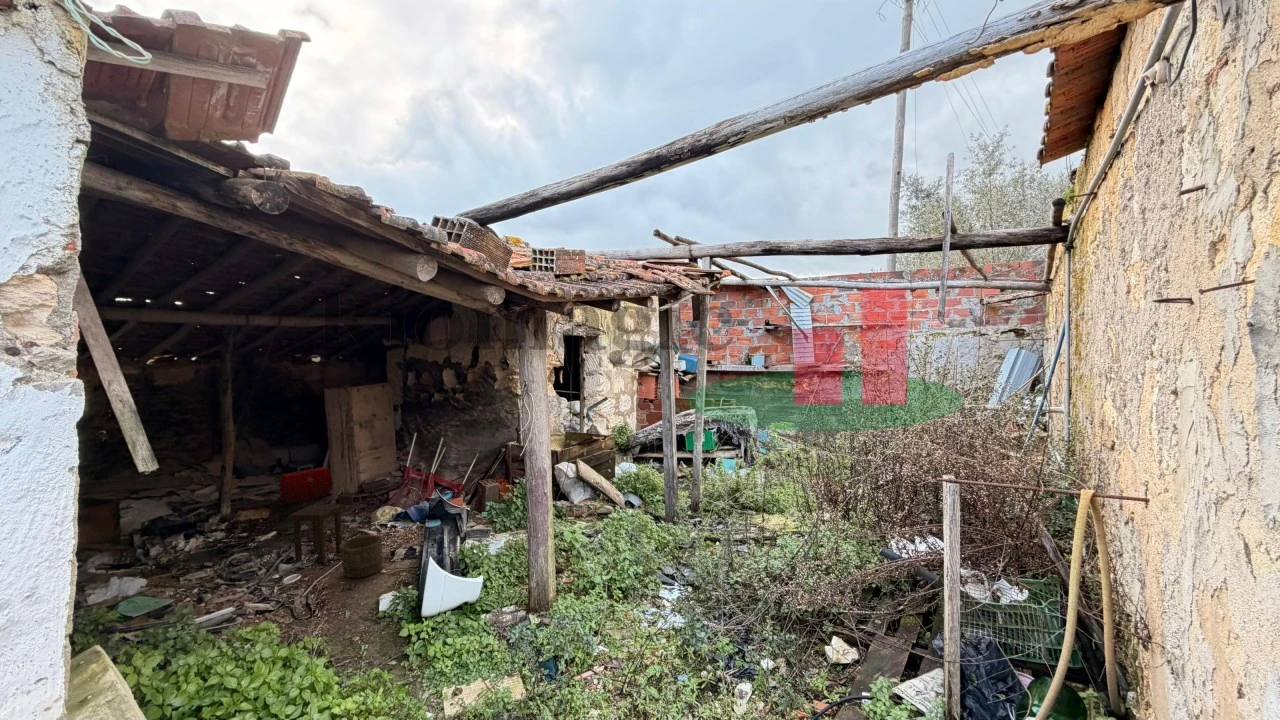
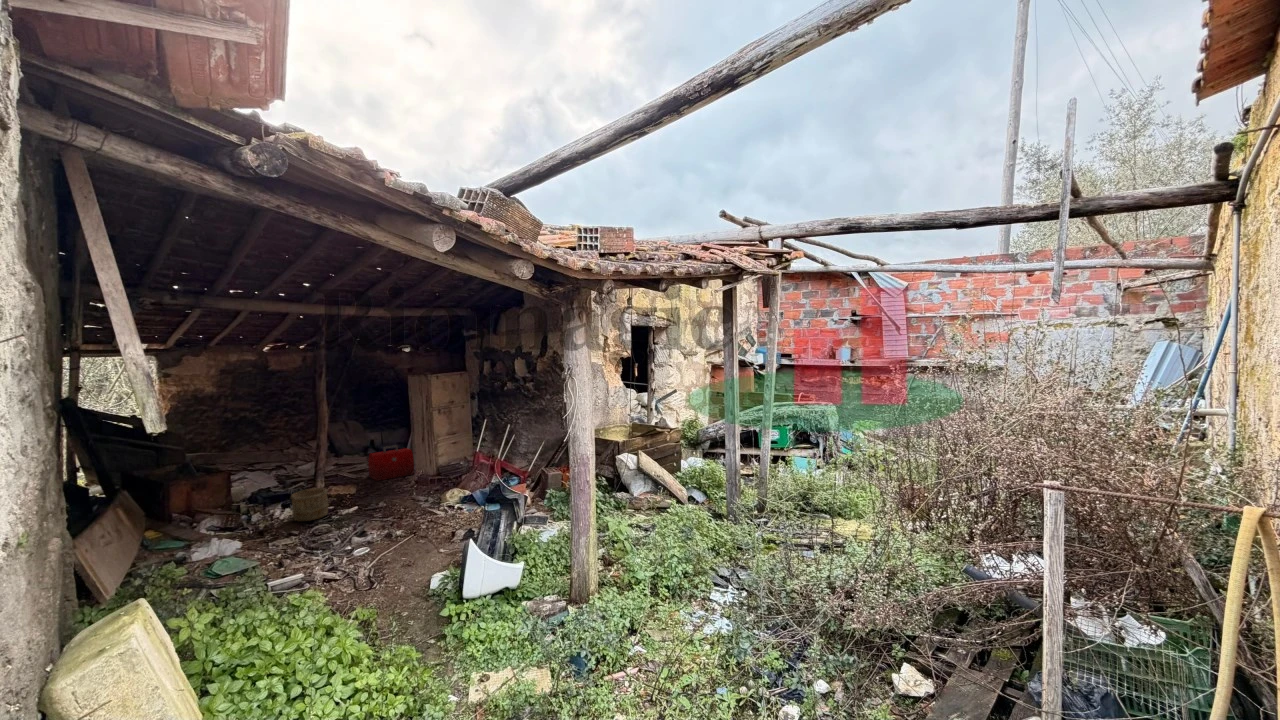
stool: present [289,504,343,562] -> none [362,482,412,537]
wooden bucket: present [340,535,383,578] -> present [291,488,328,521]

